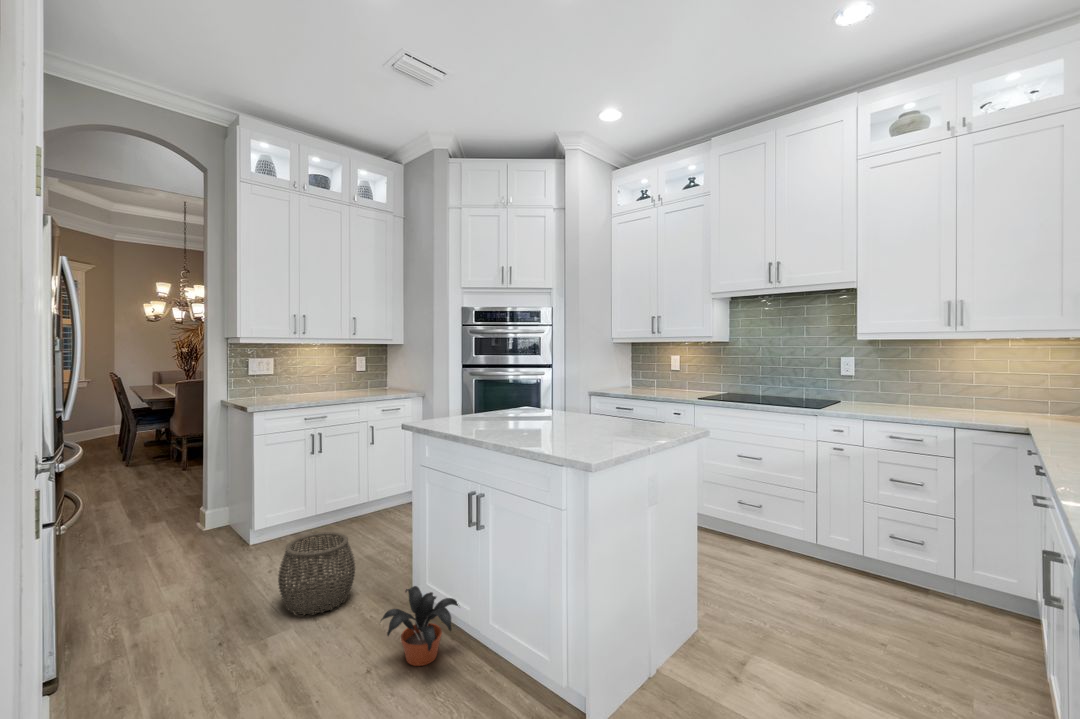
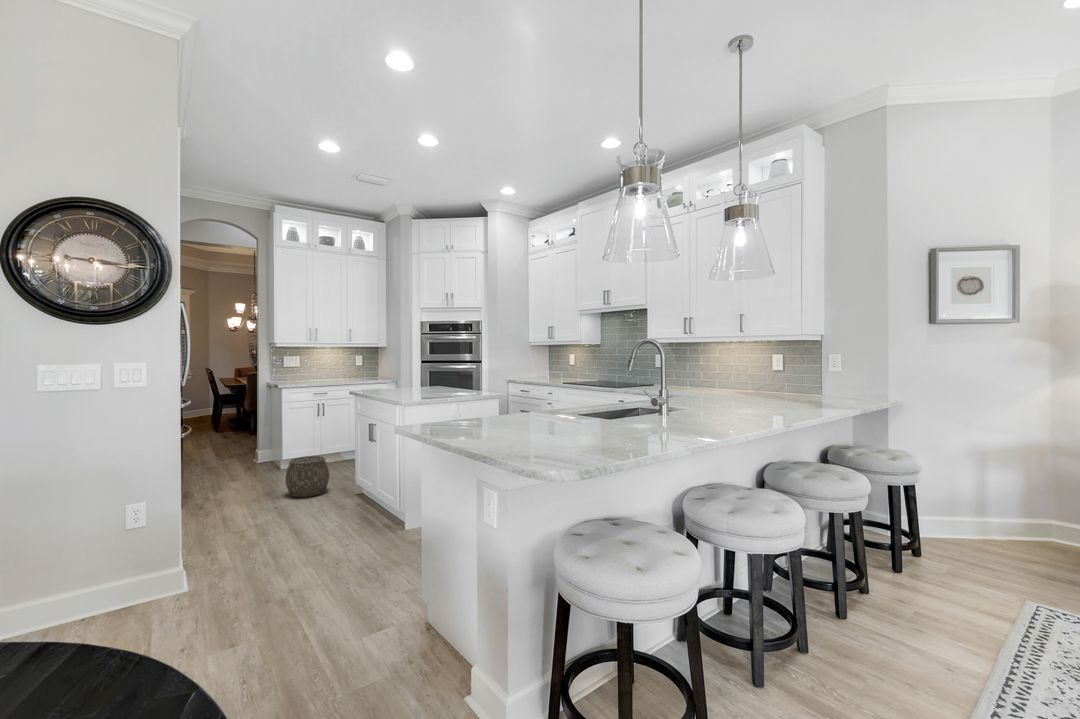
potted plant: present [381,586,458,666] -> none [327,478,372,515]

